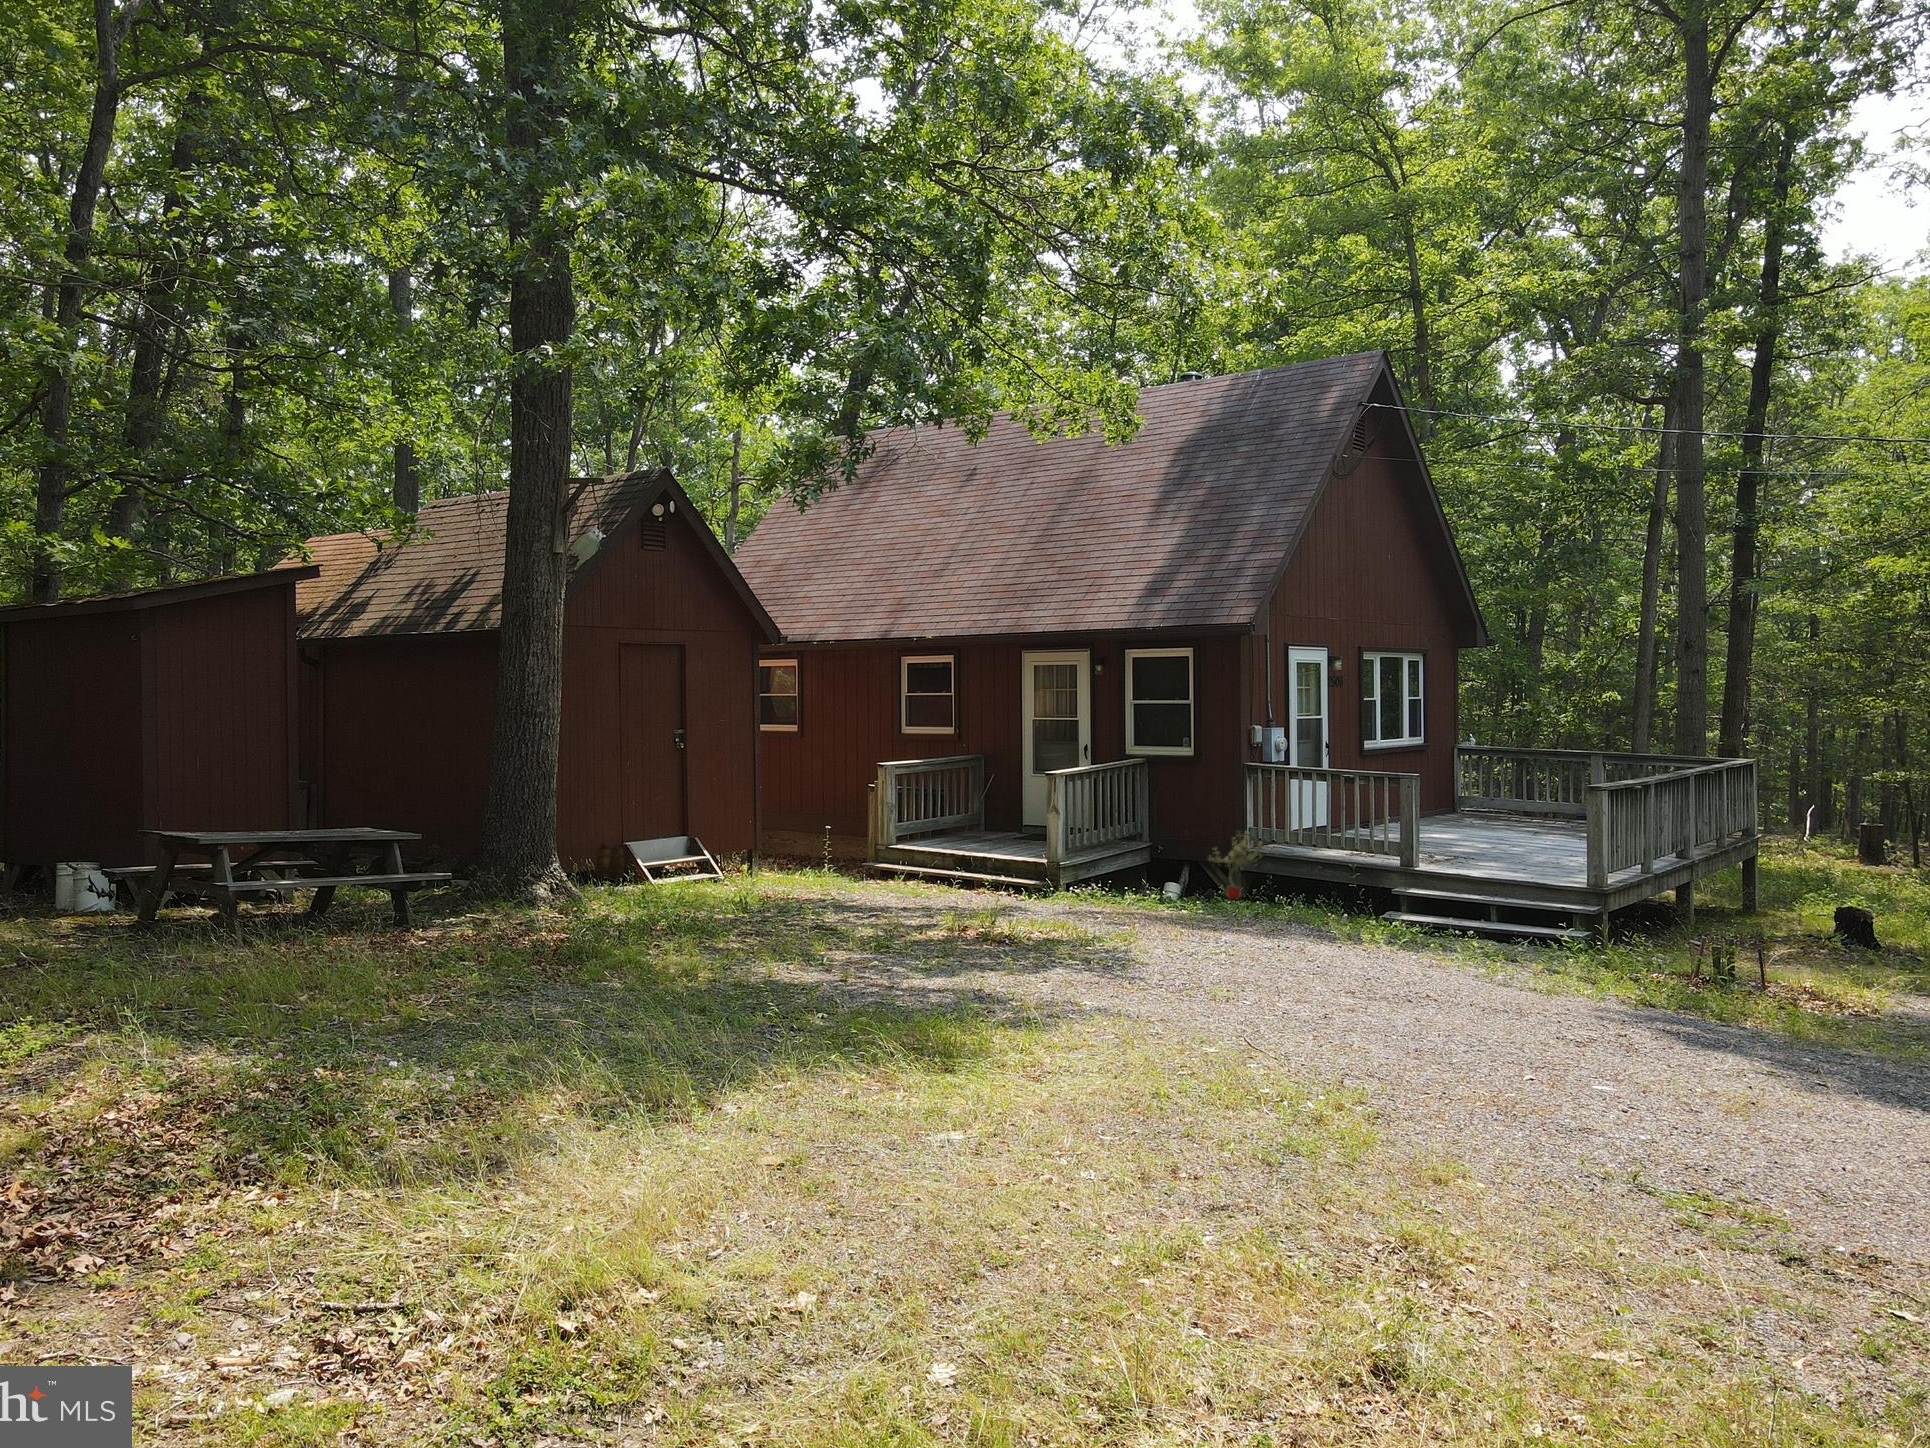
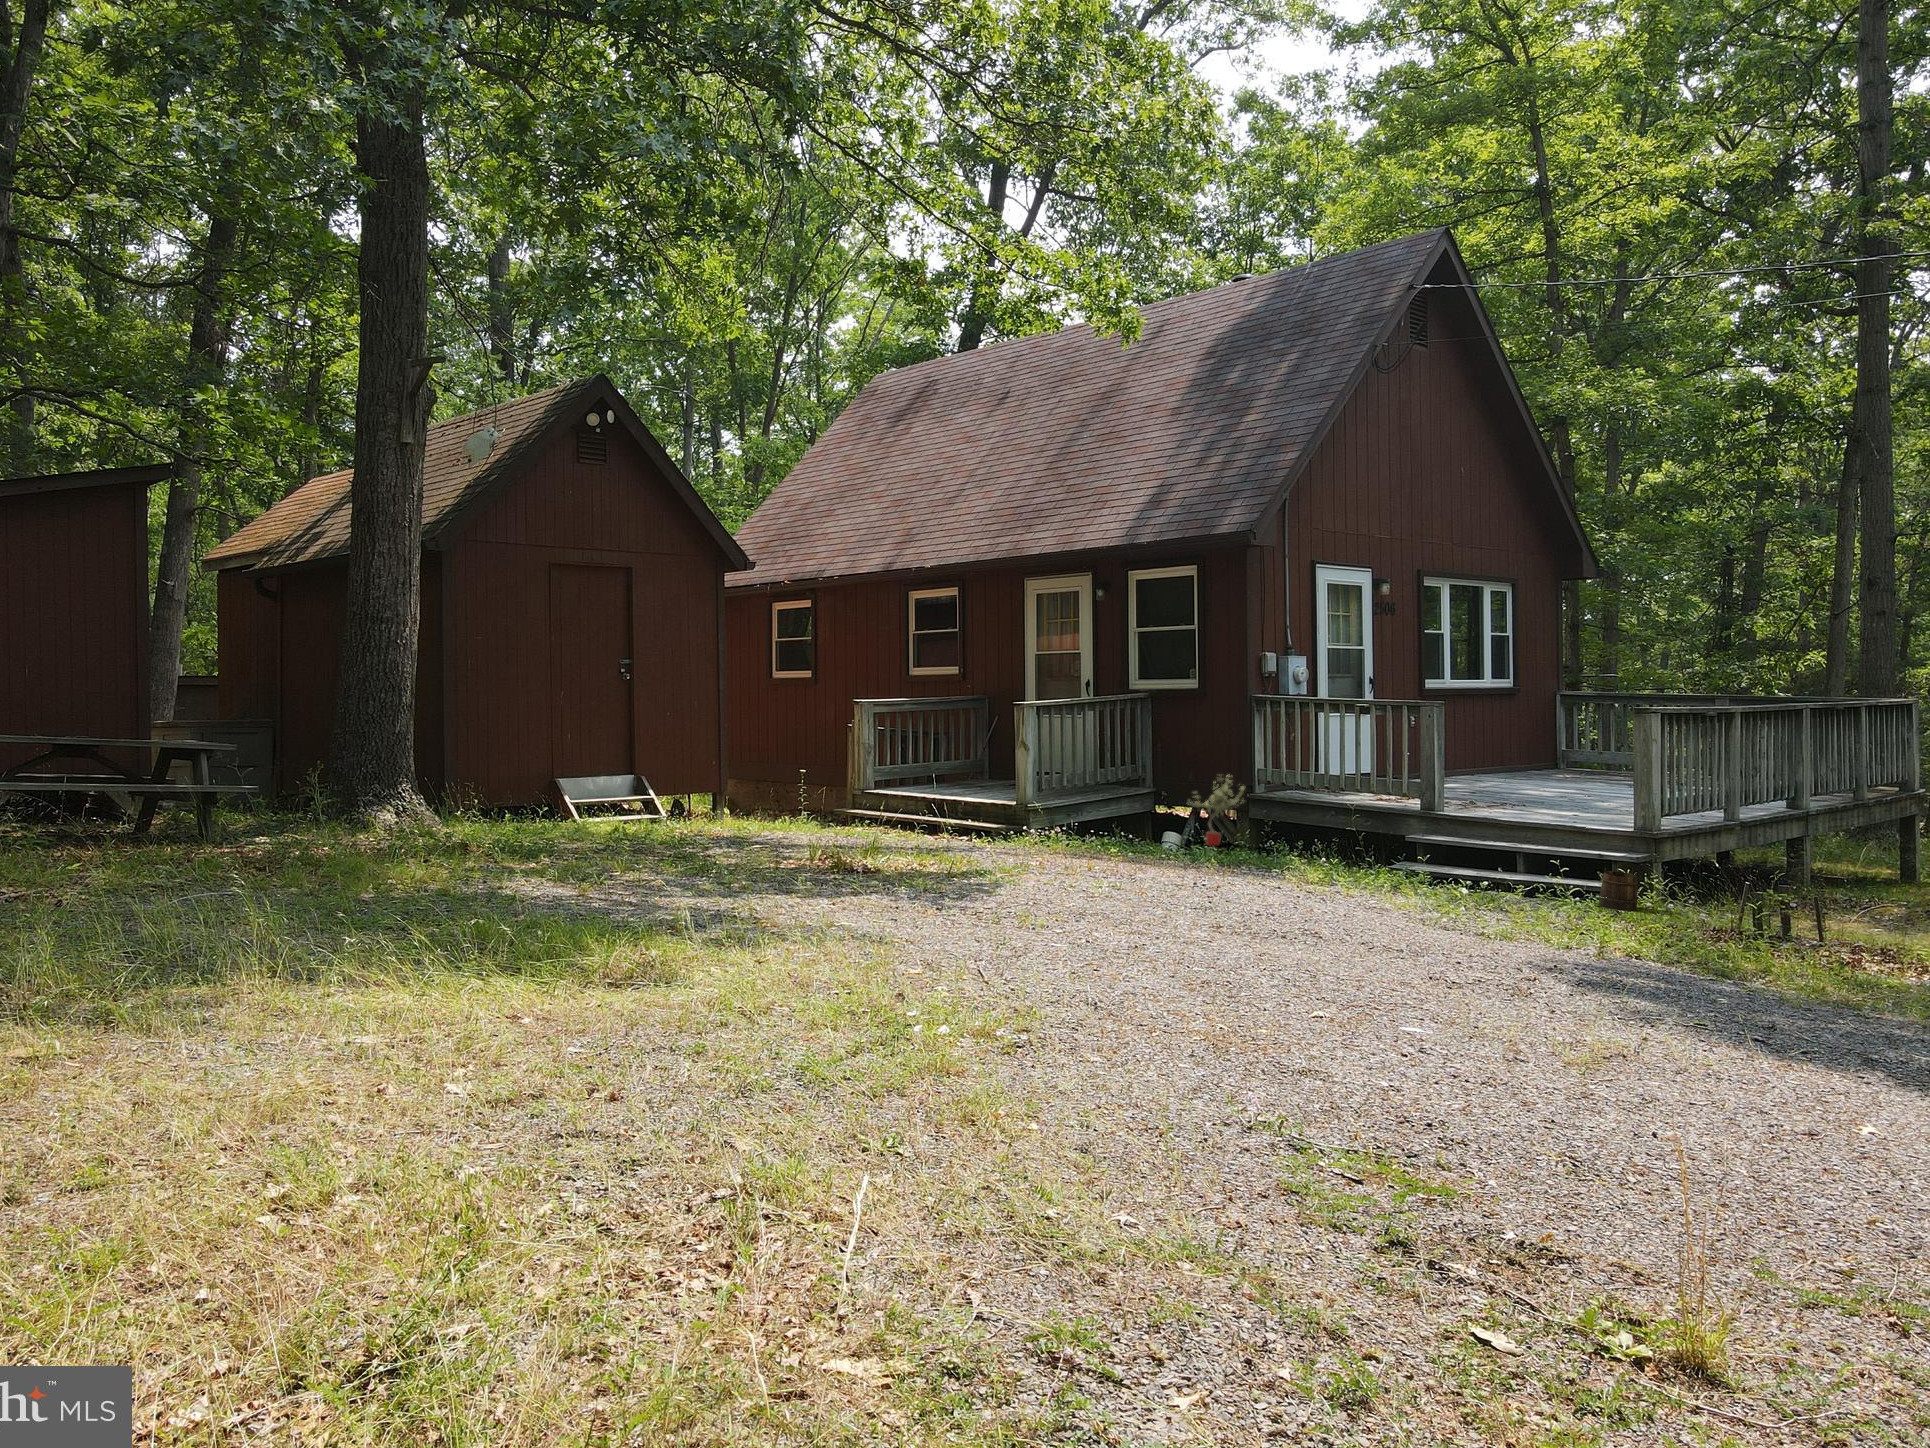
bucket: present [594,843,624,879] -> present [1598,868,1638,911]

